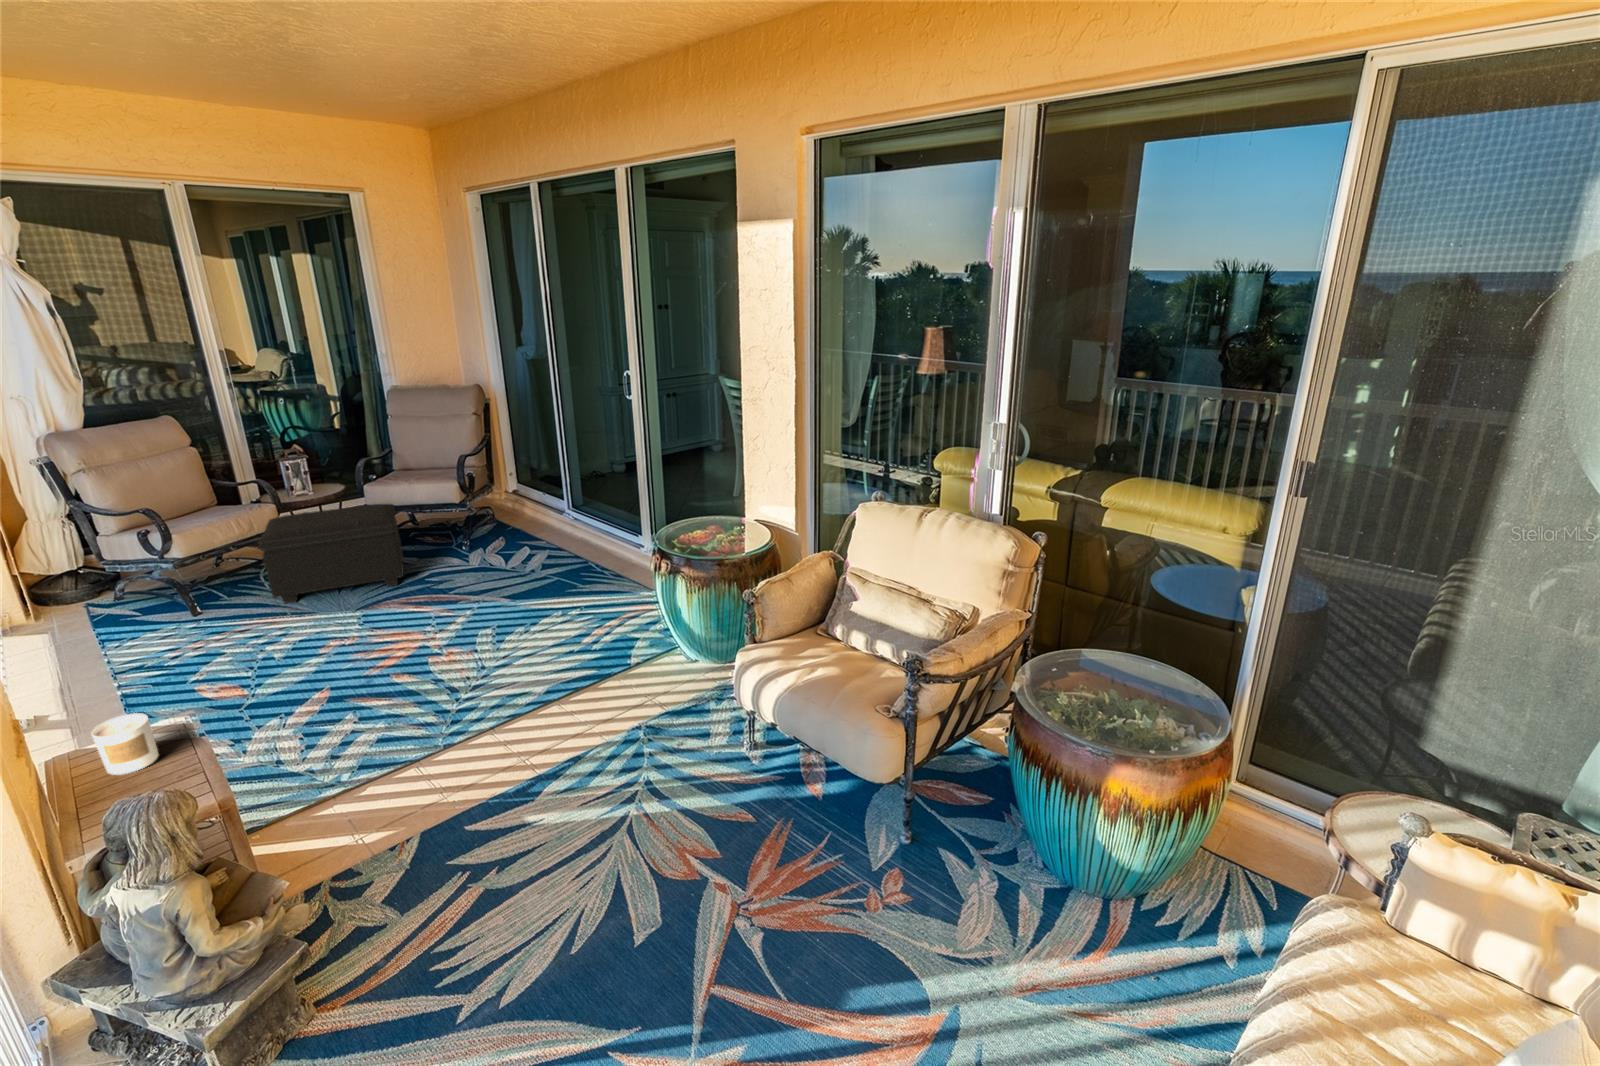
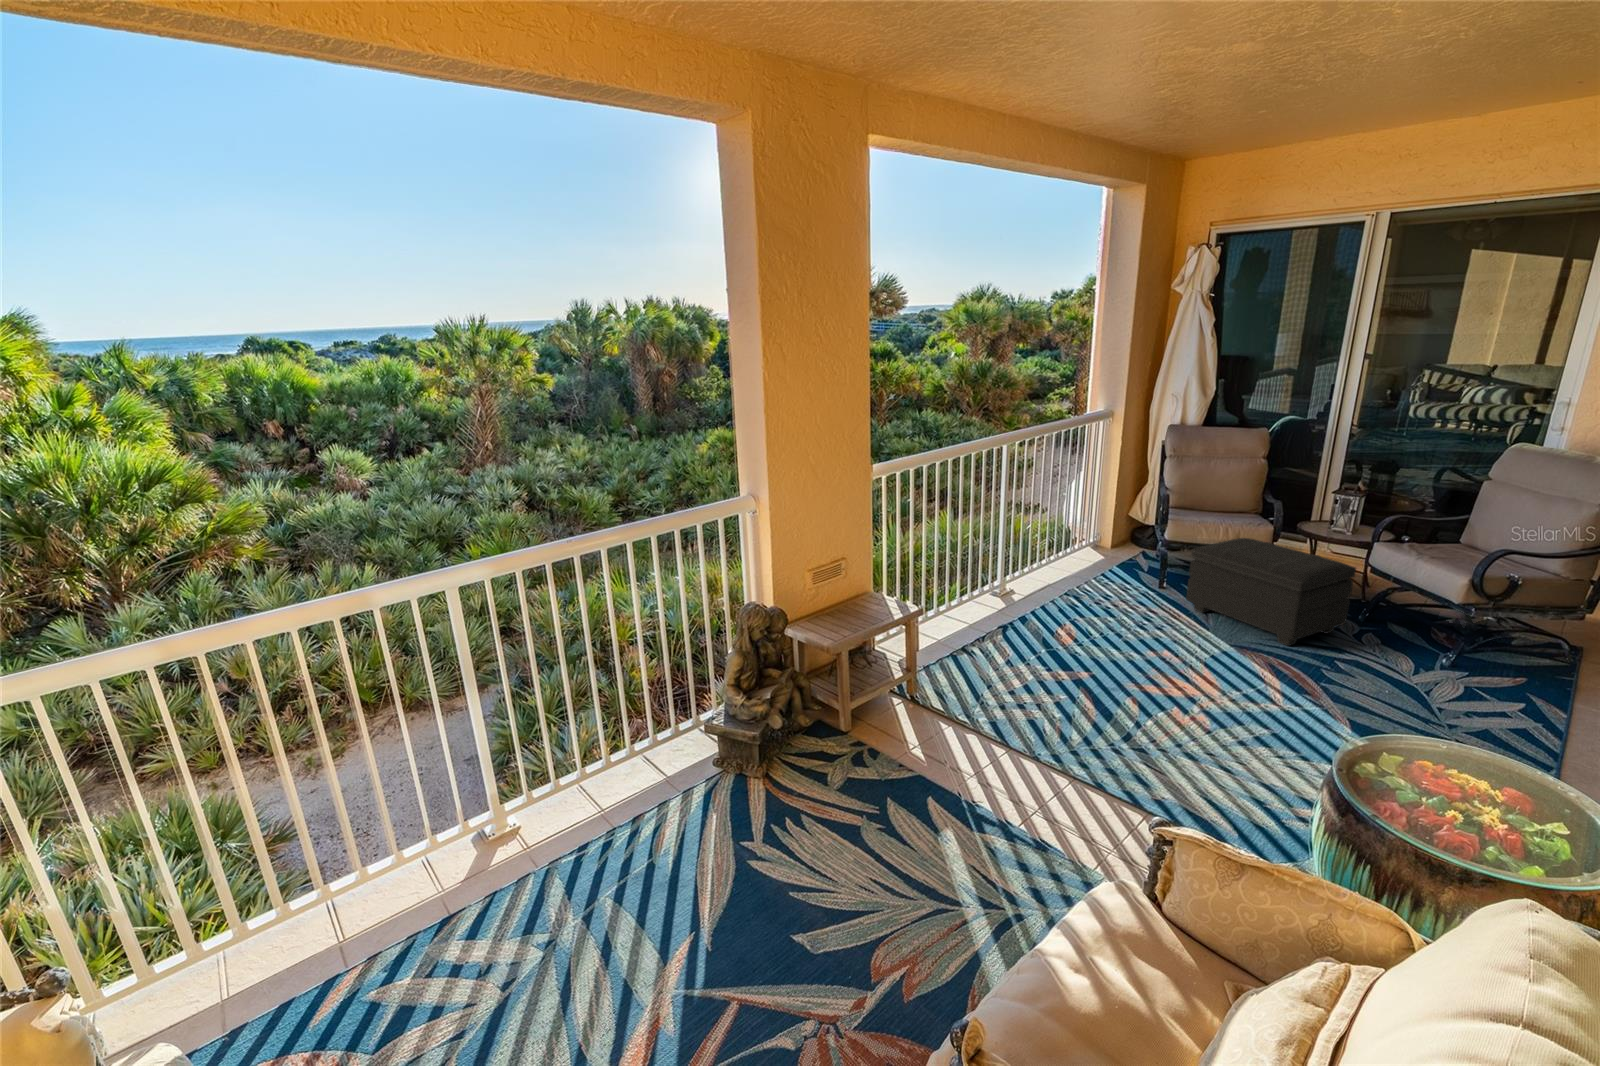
candle: present [91,713,159,775] -> none [849,585,875,619]

